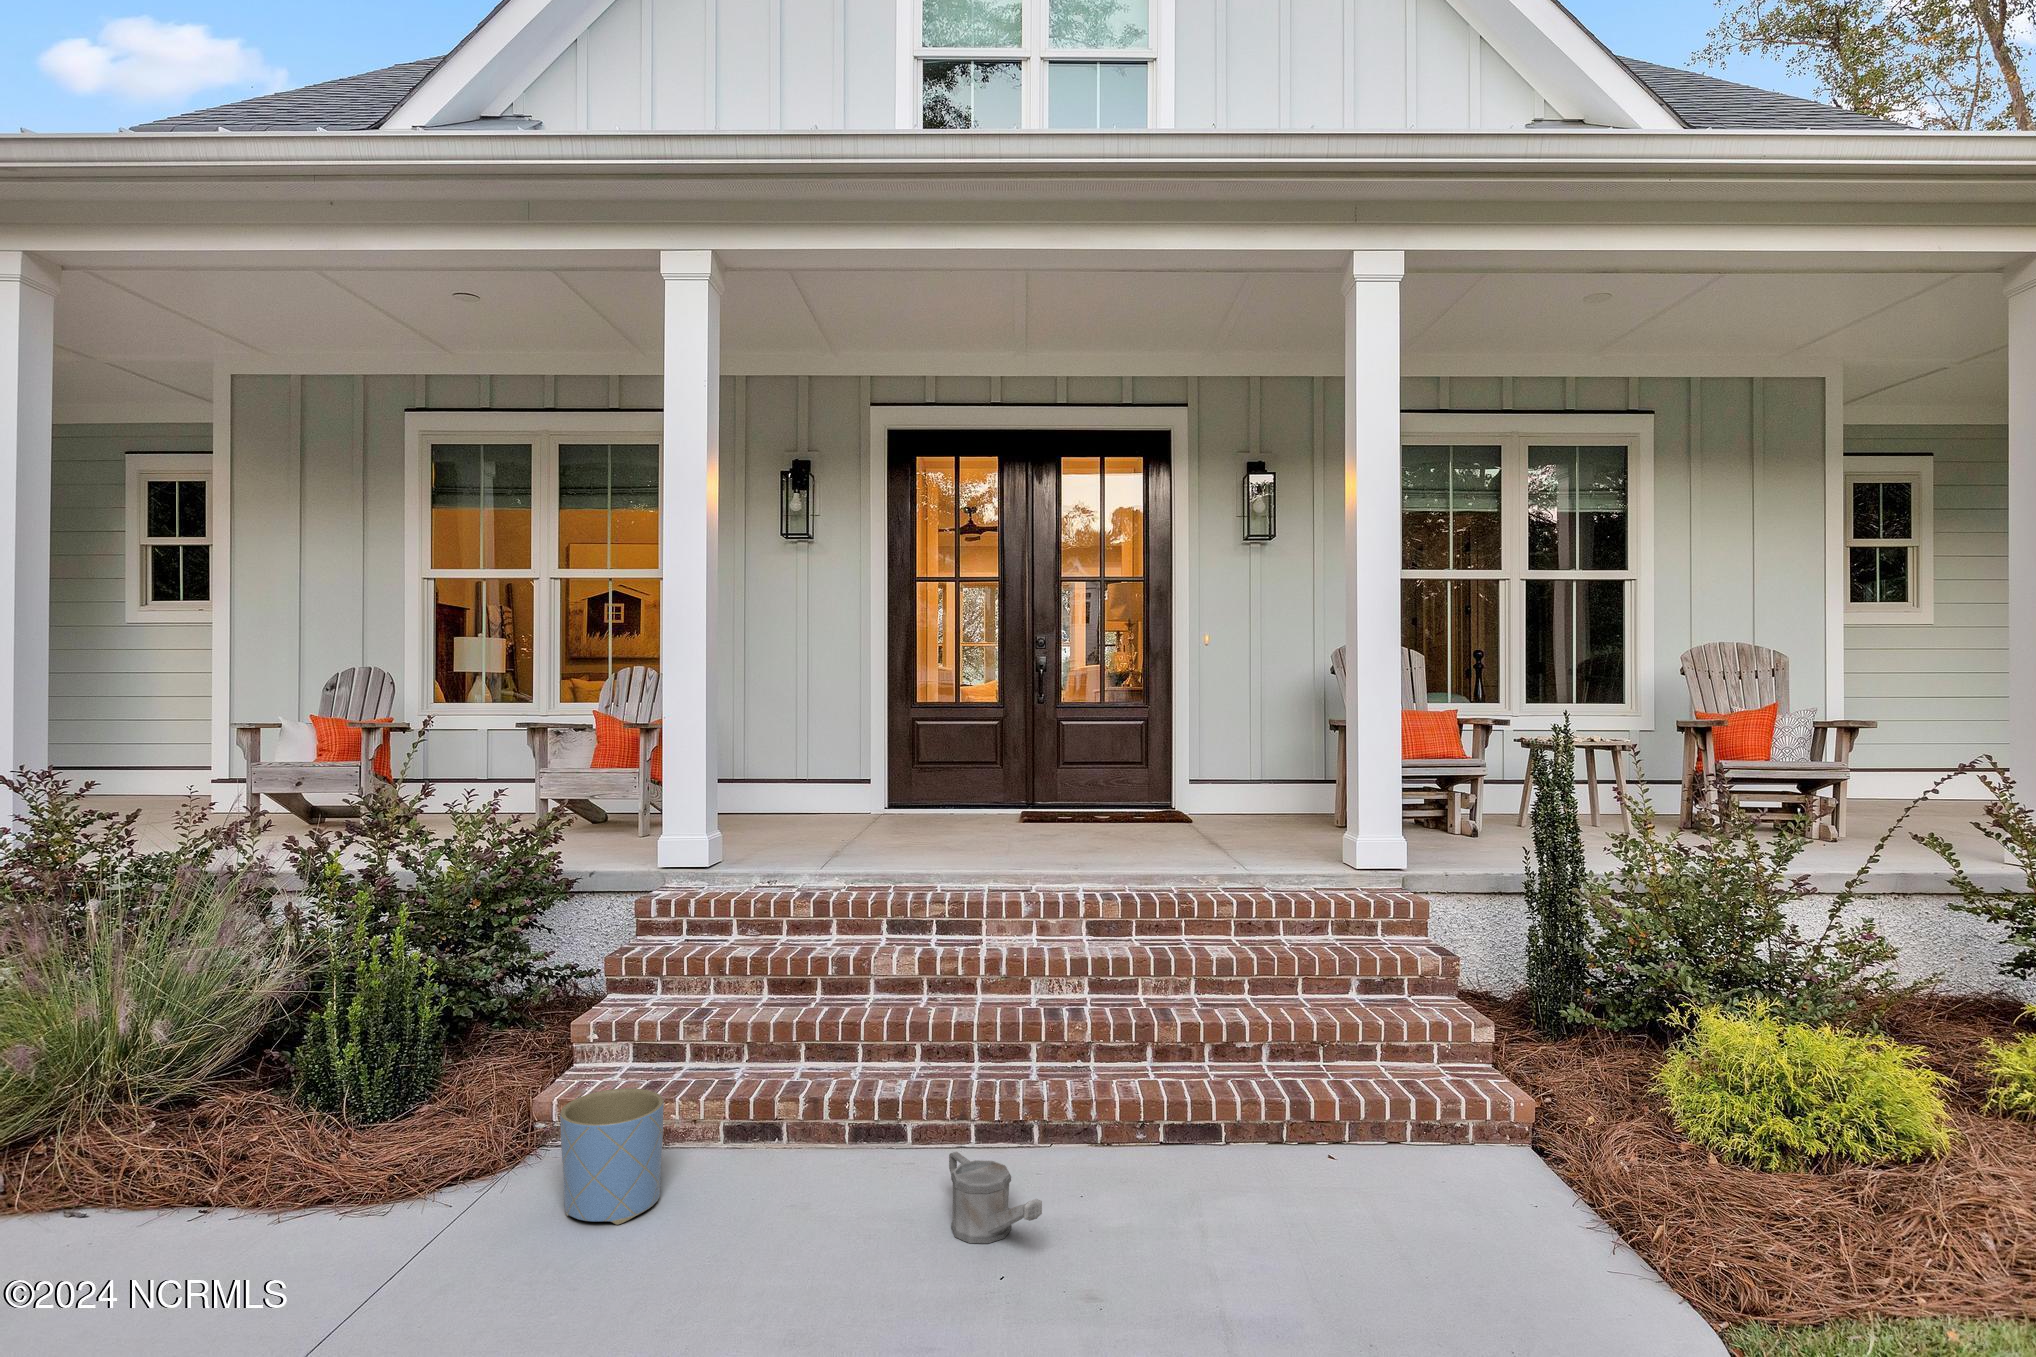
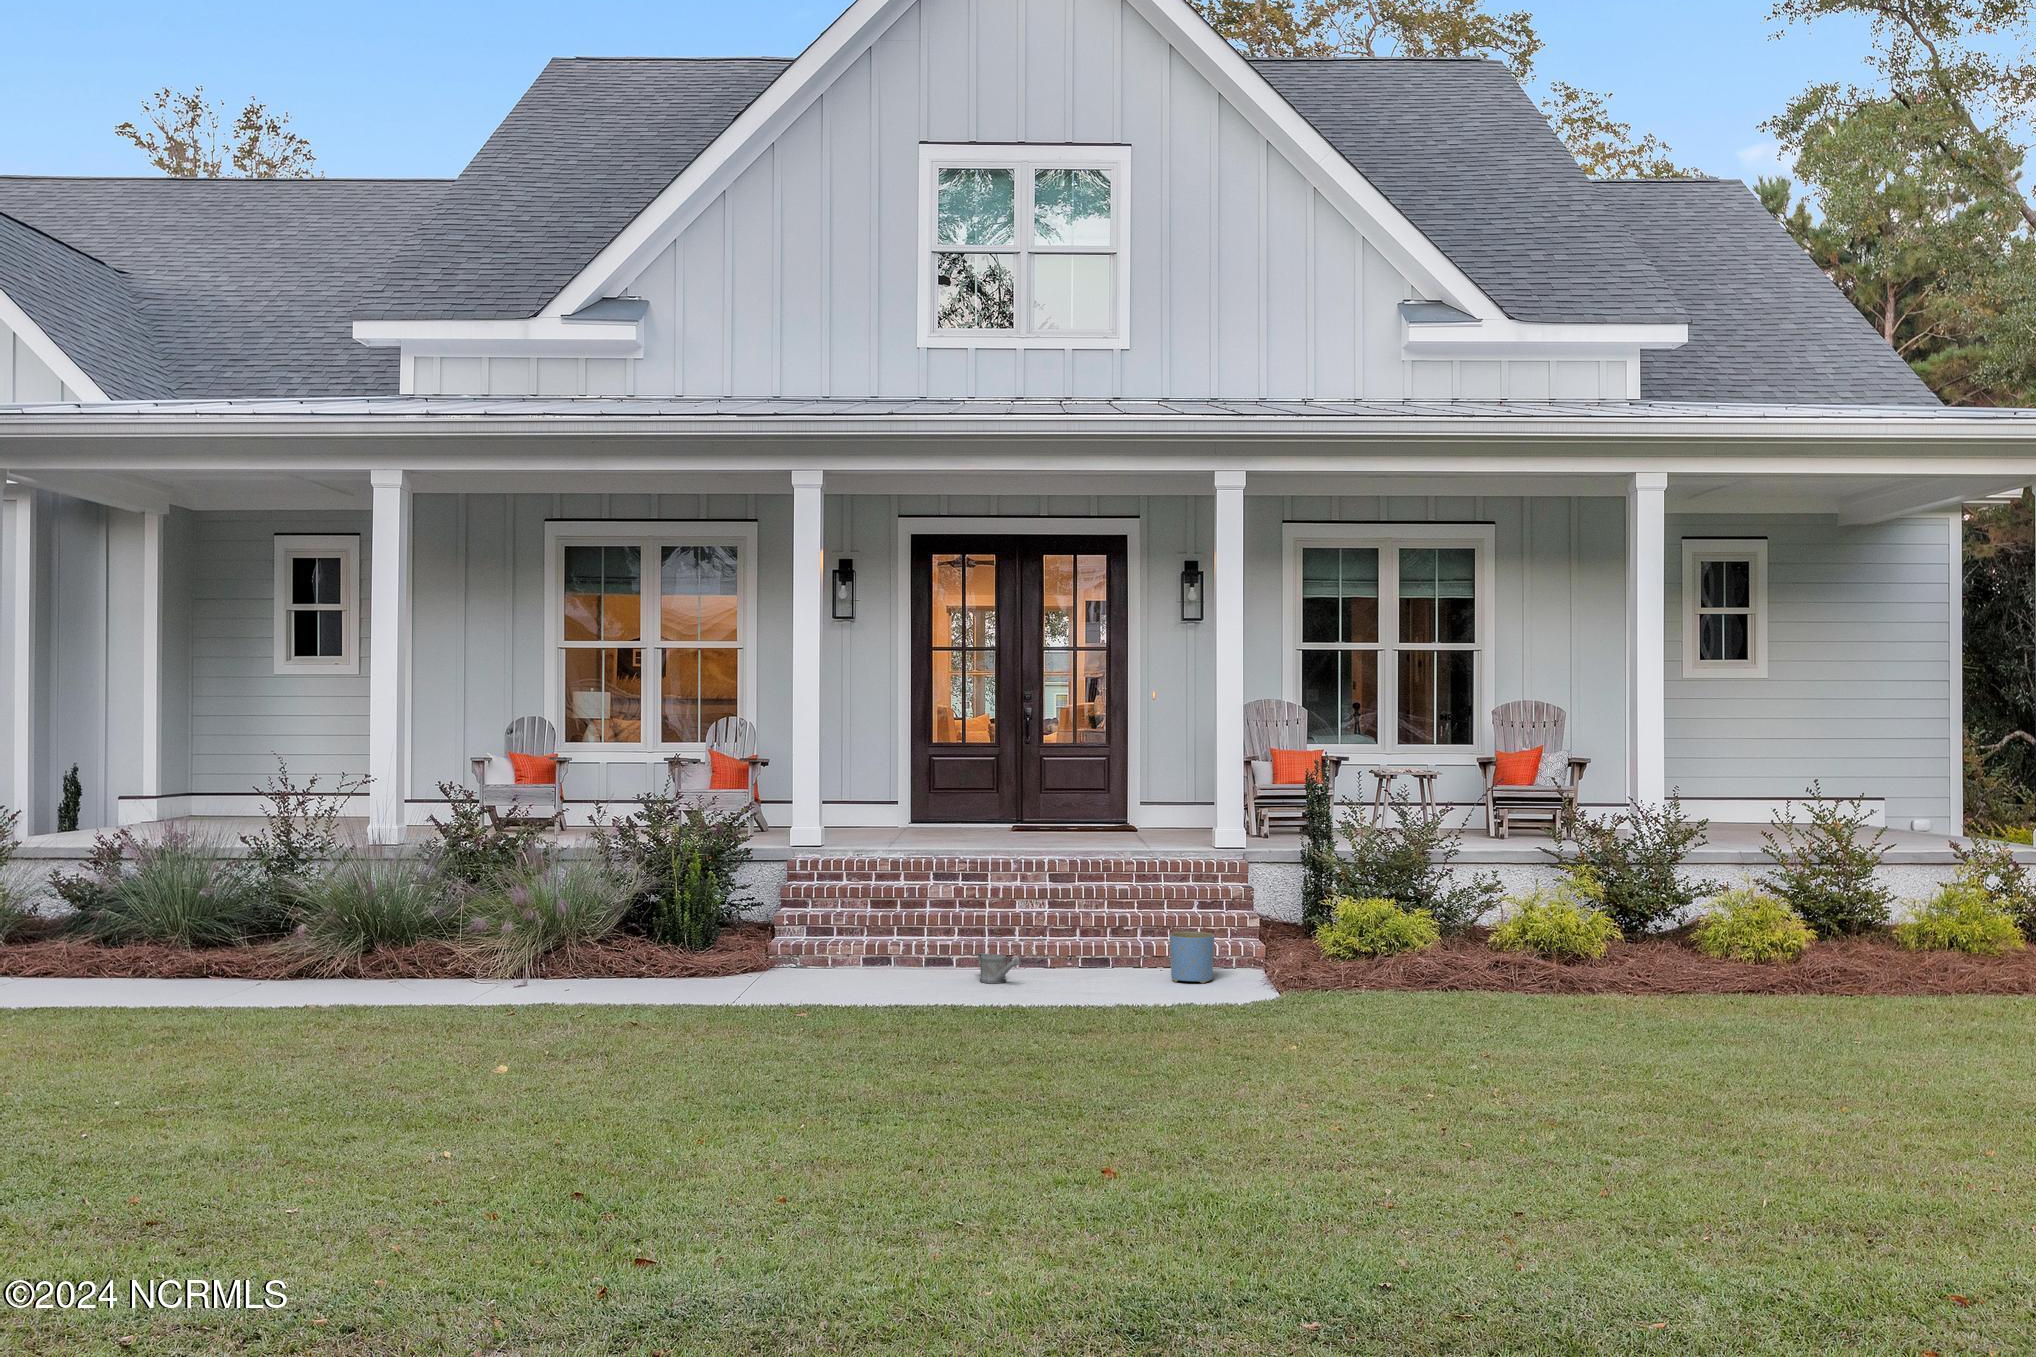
planter: present [560,1088,664,1225] -> present [1170,931,1214,983]

